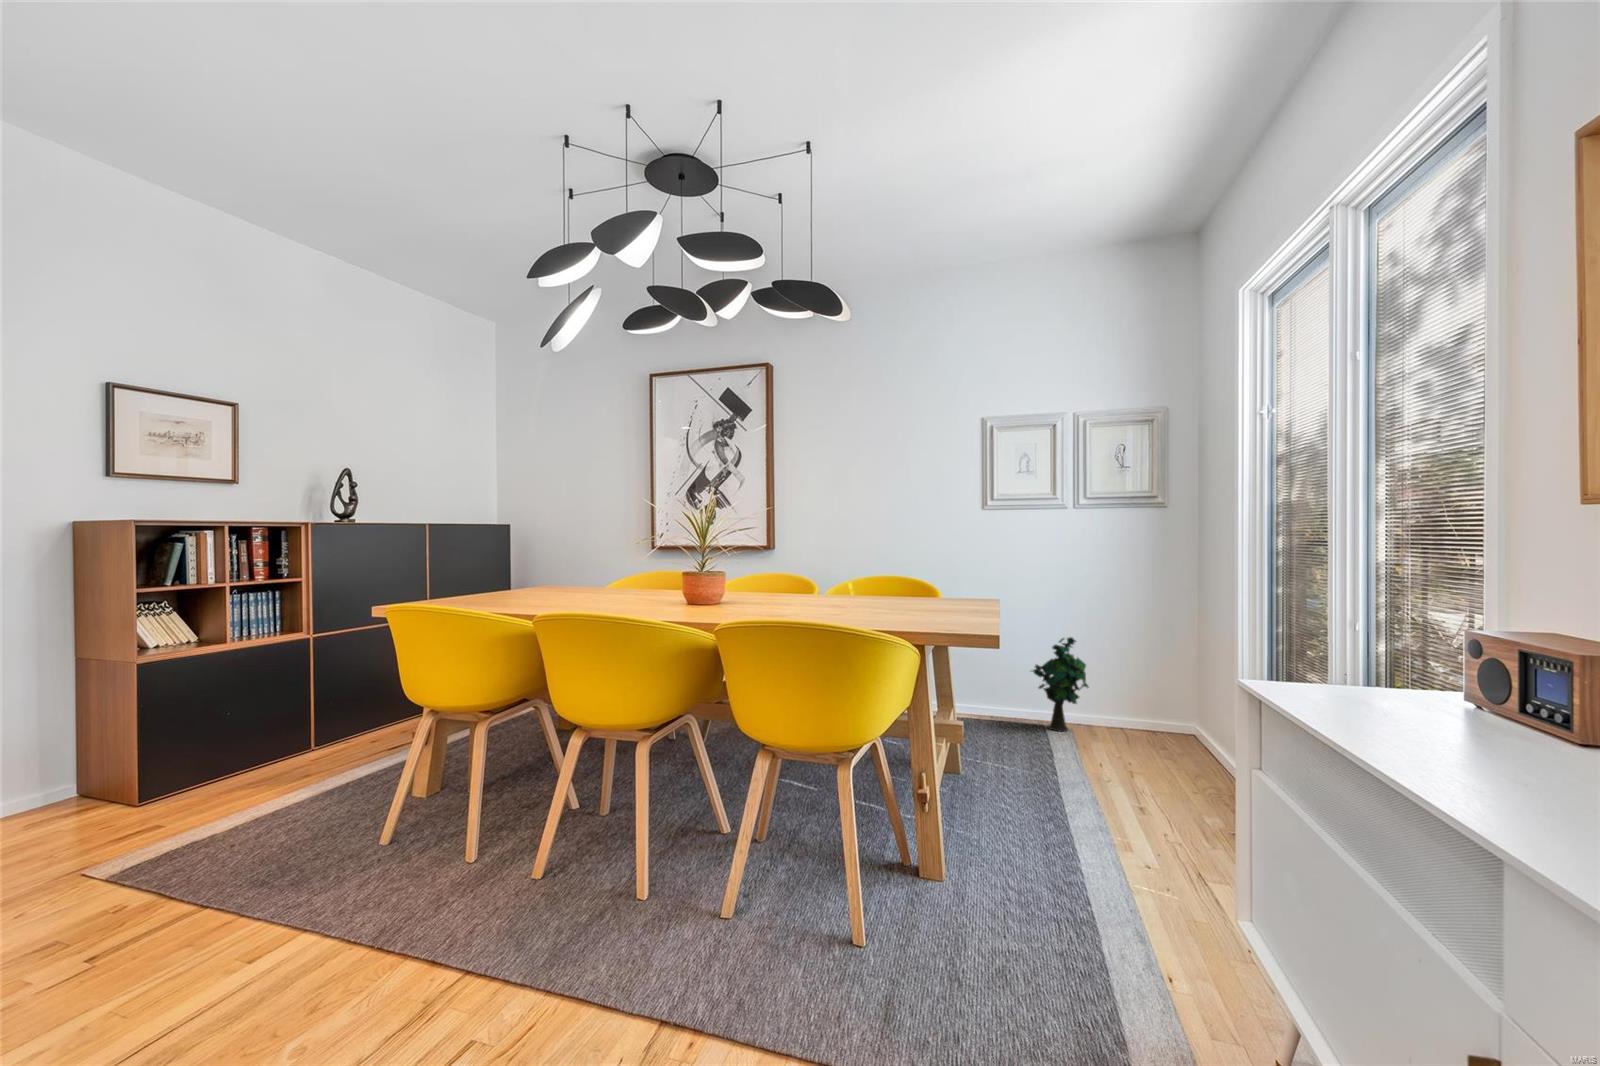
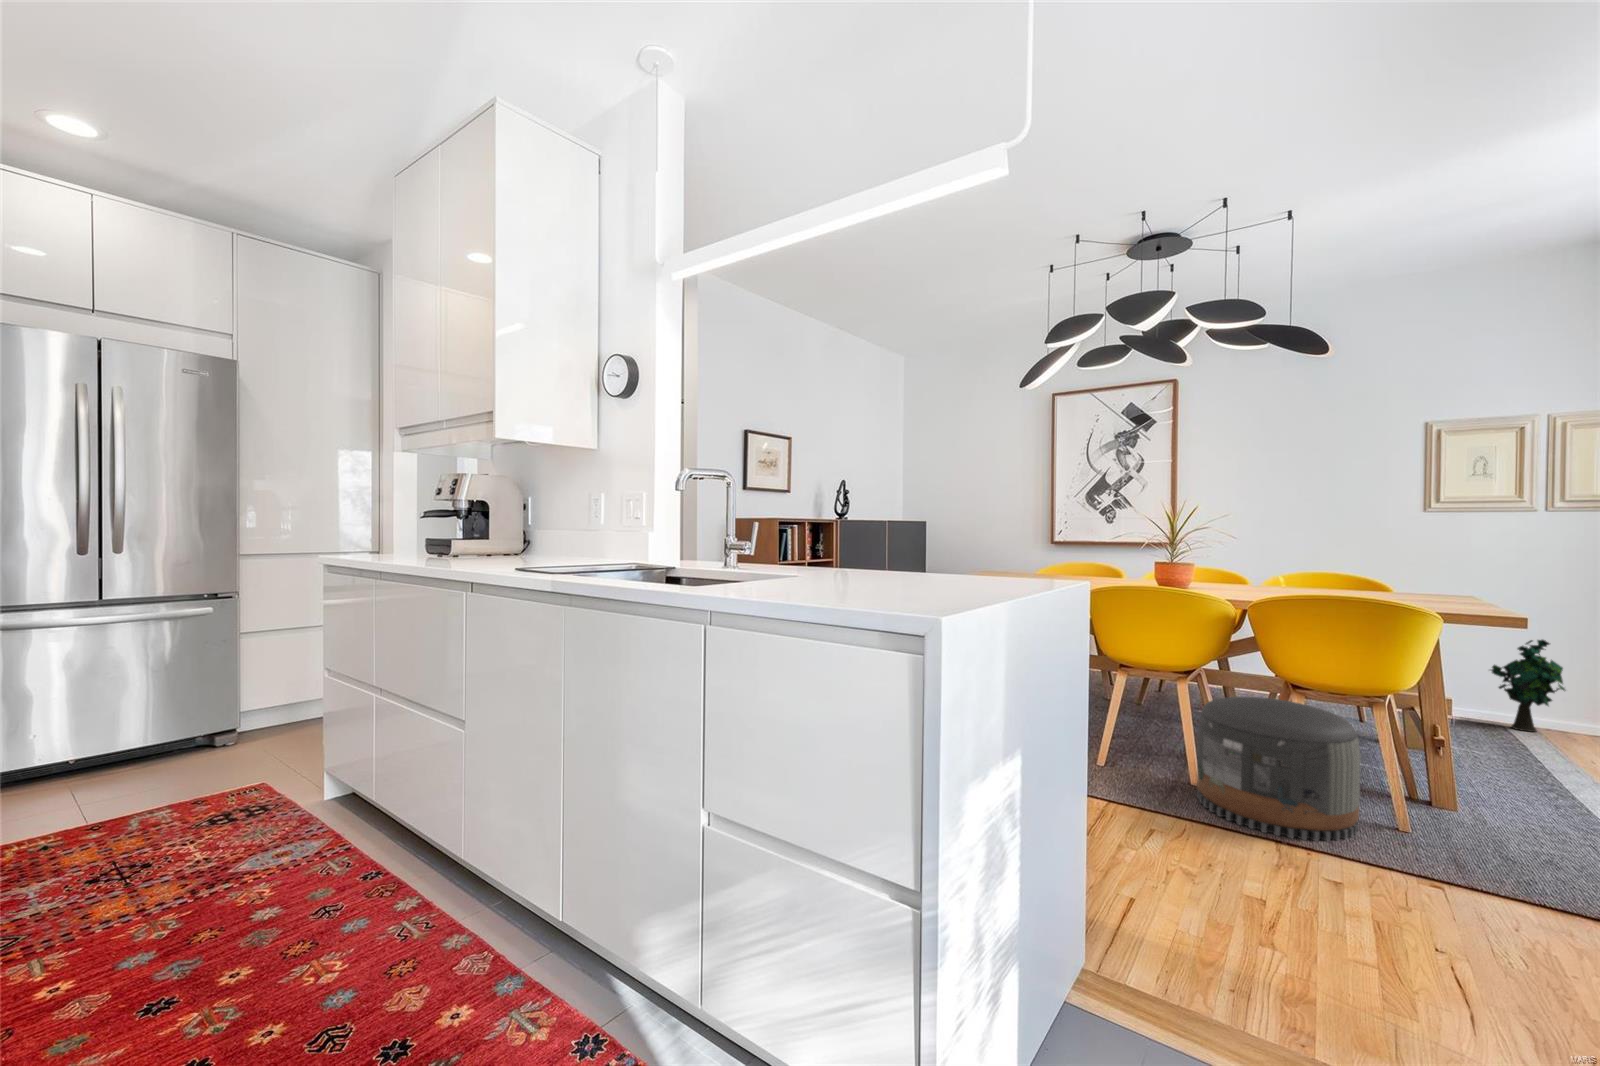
pouf: none [608,766,803,1011] -> present [1197,697,1361,841]

